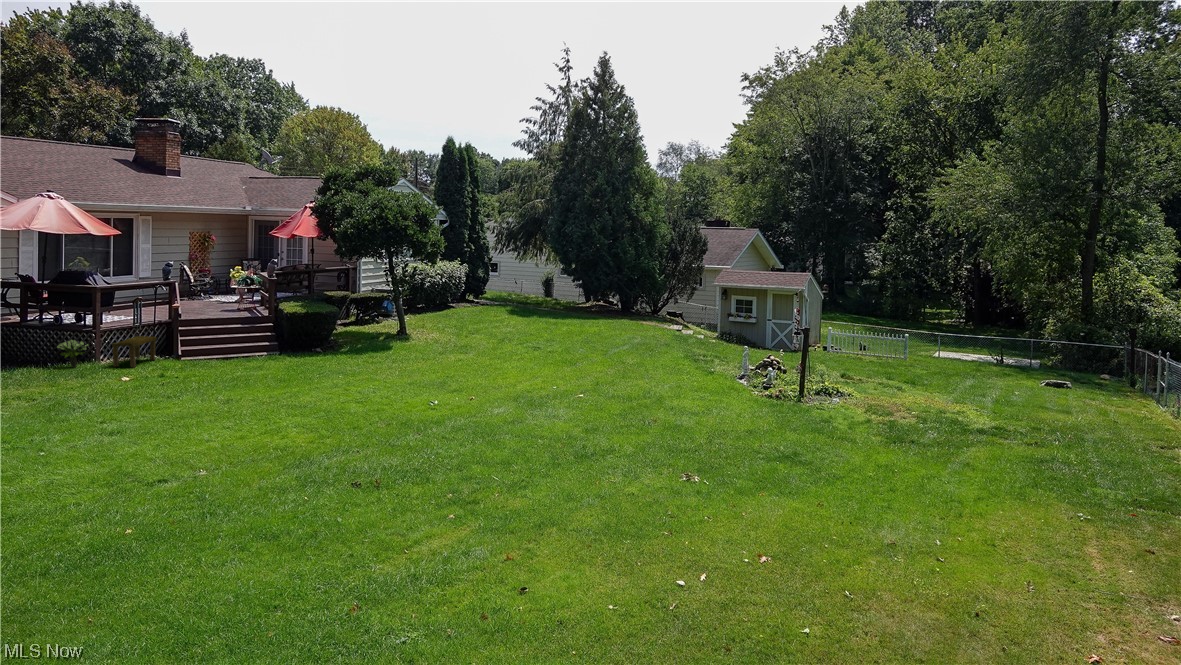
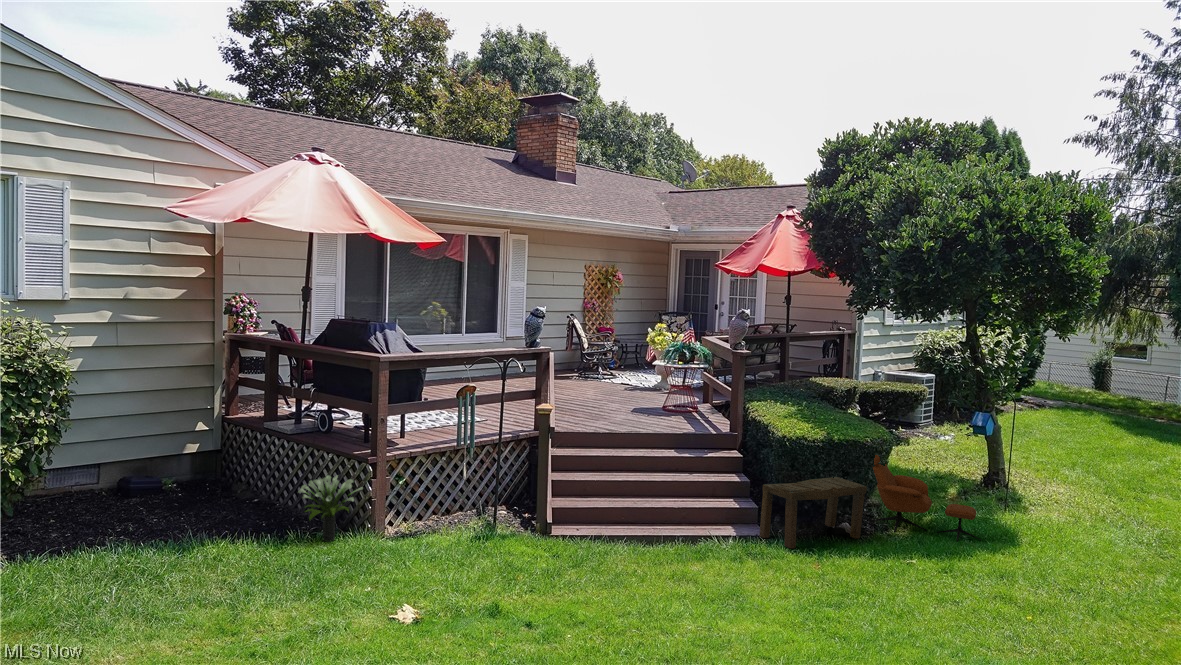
lounge chair: none [327,319,370,353] -> present [871,455,981,541]
bench: present [112,336,156,368] -> present [760,477,867,549]

